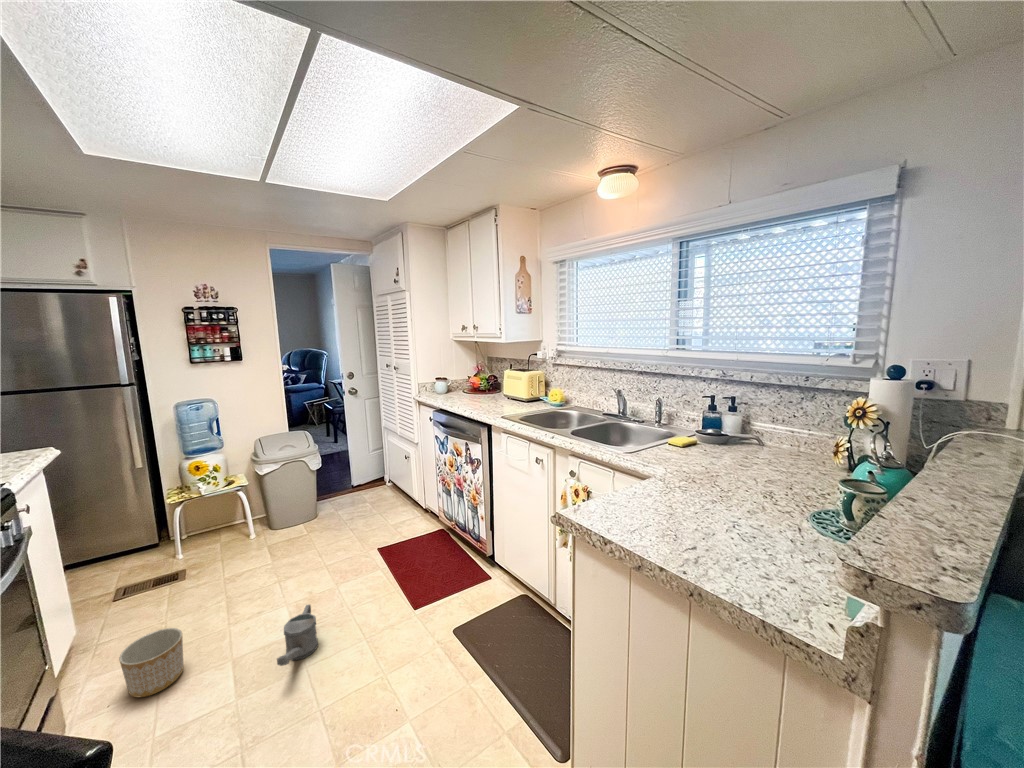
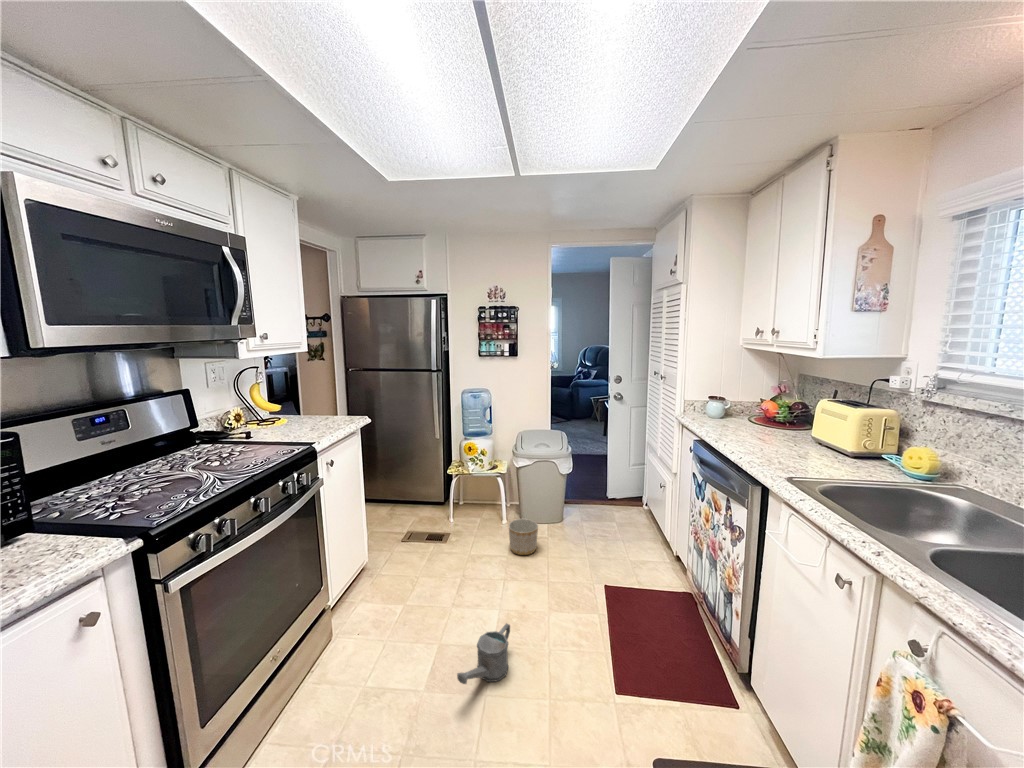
planter: present [119,628,184,697] -> present [509,519,538,555]

